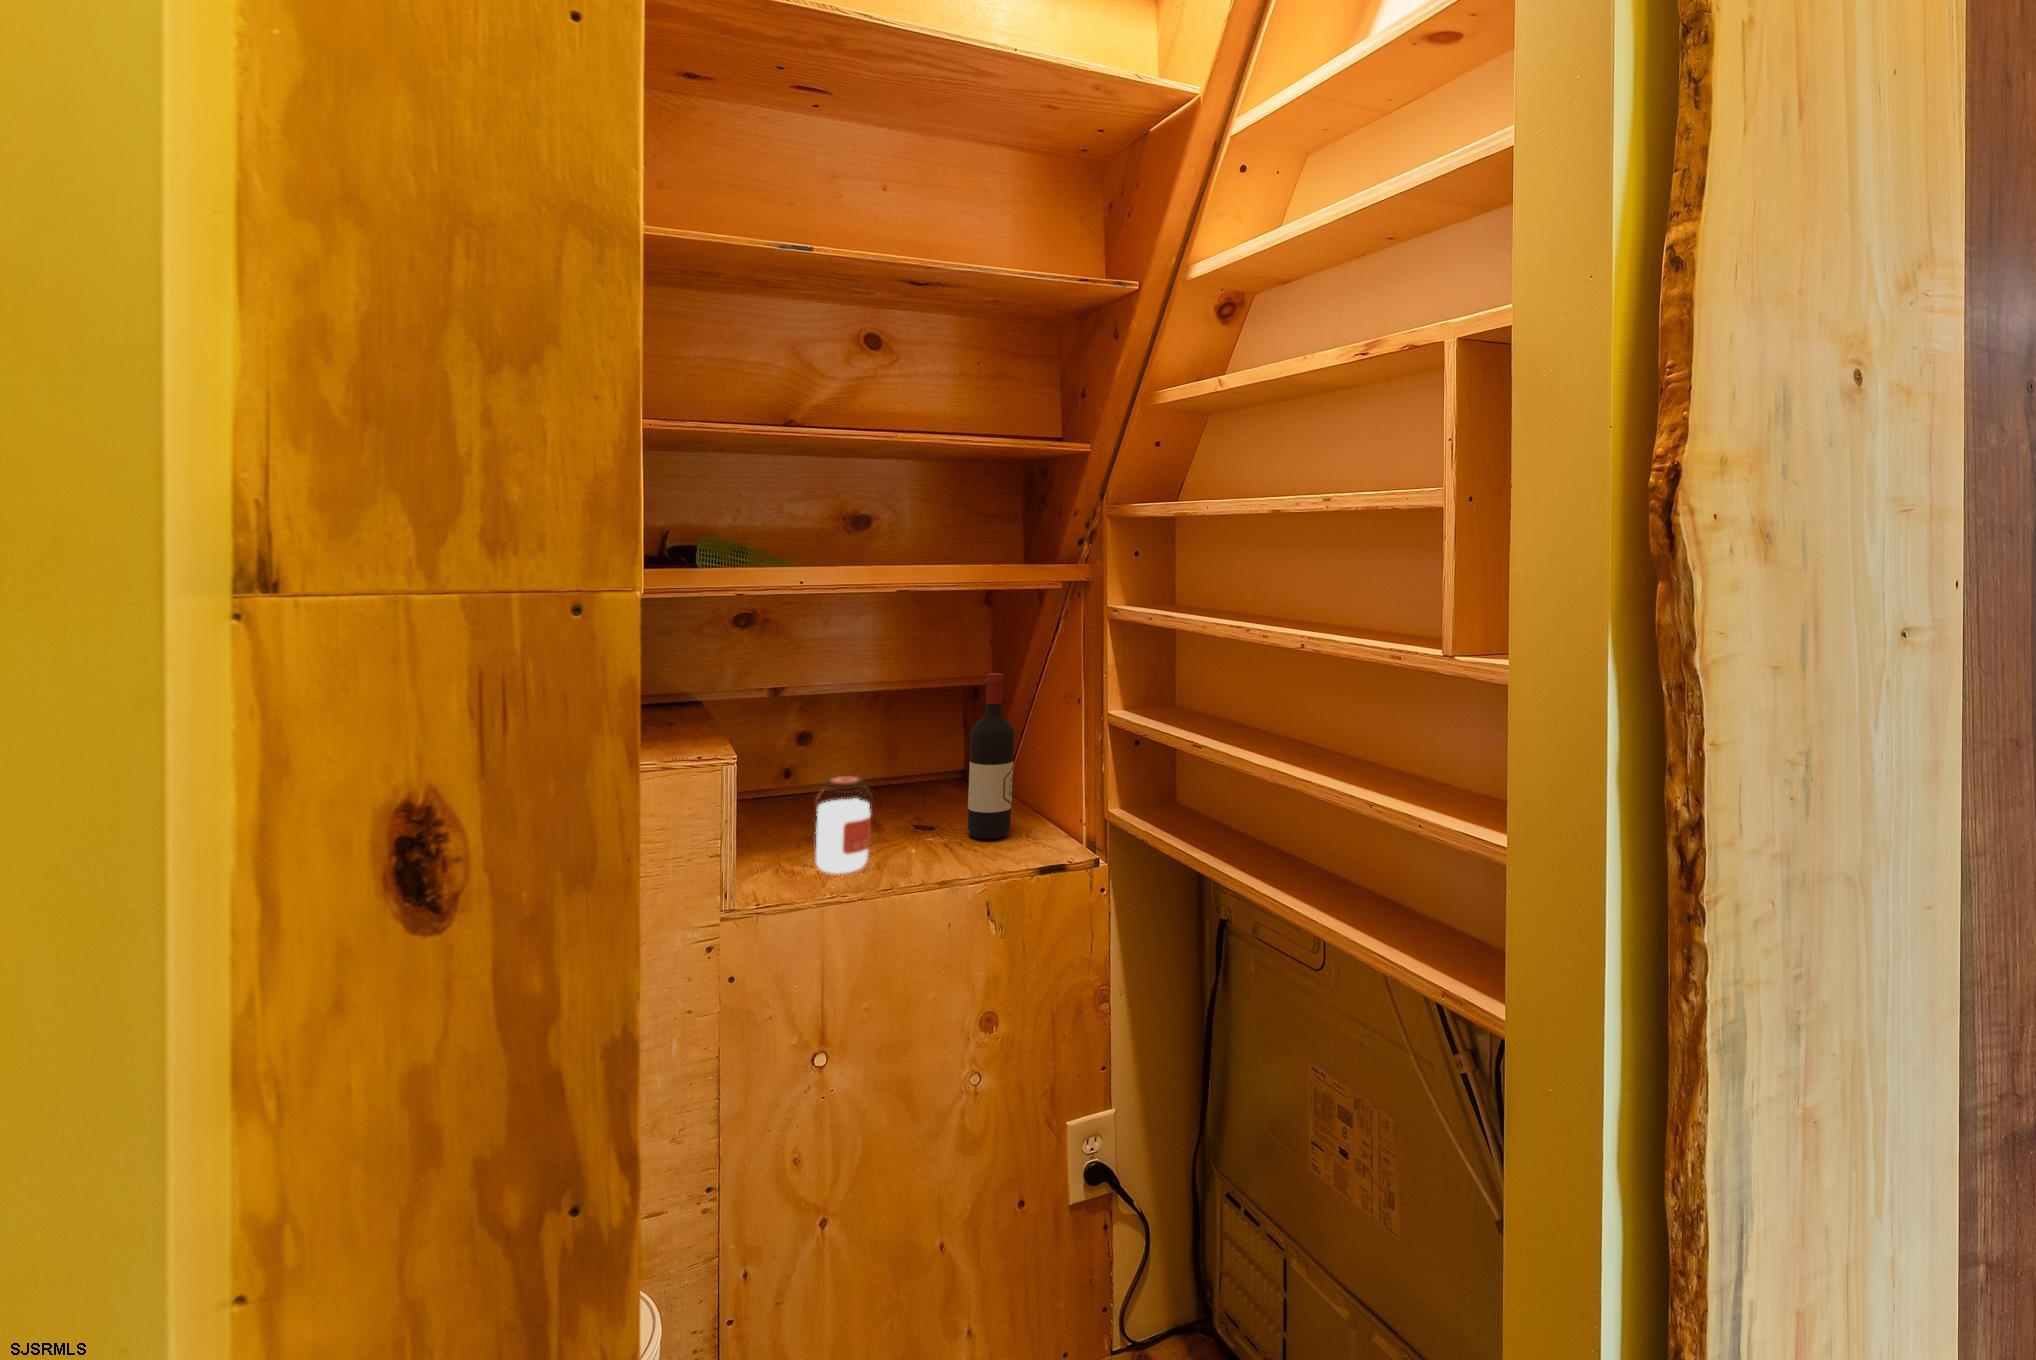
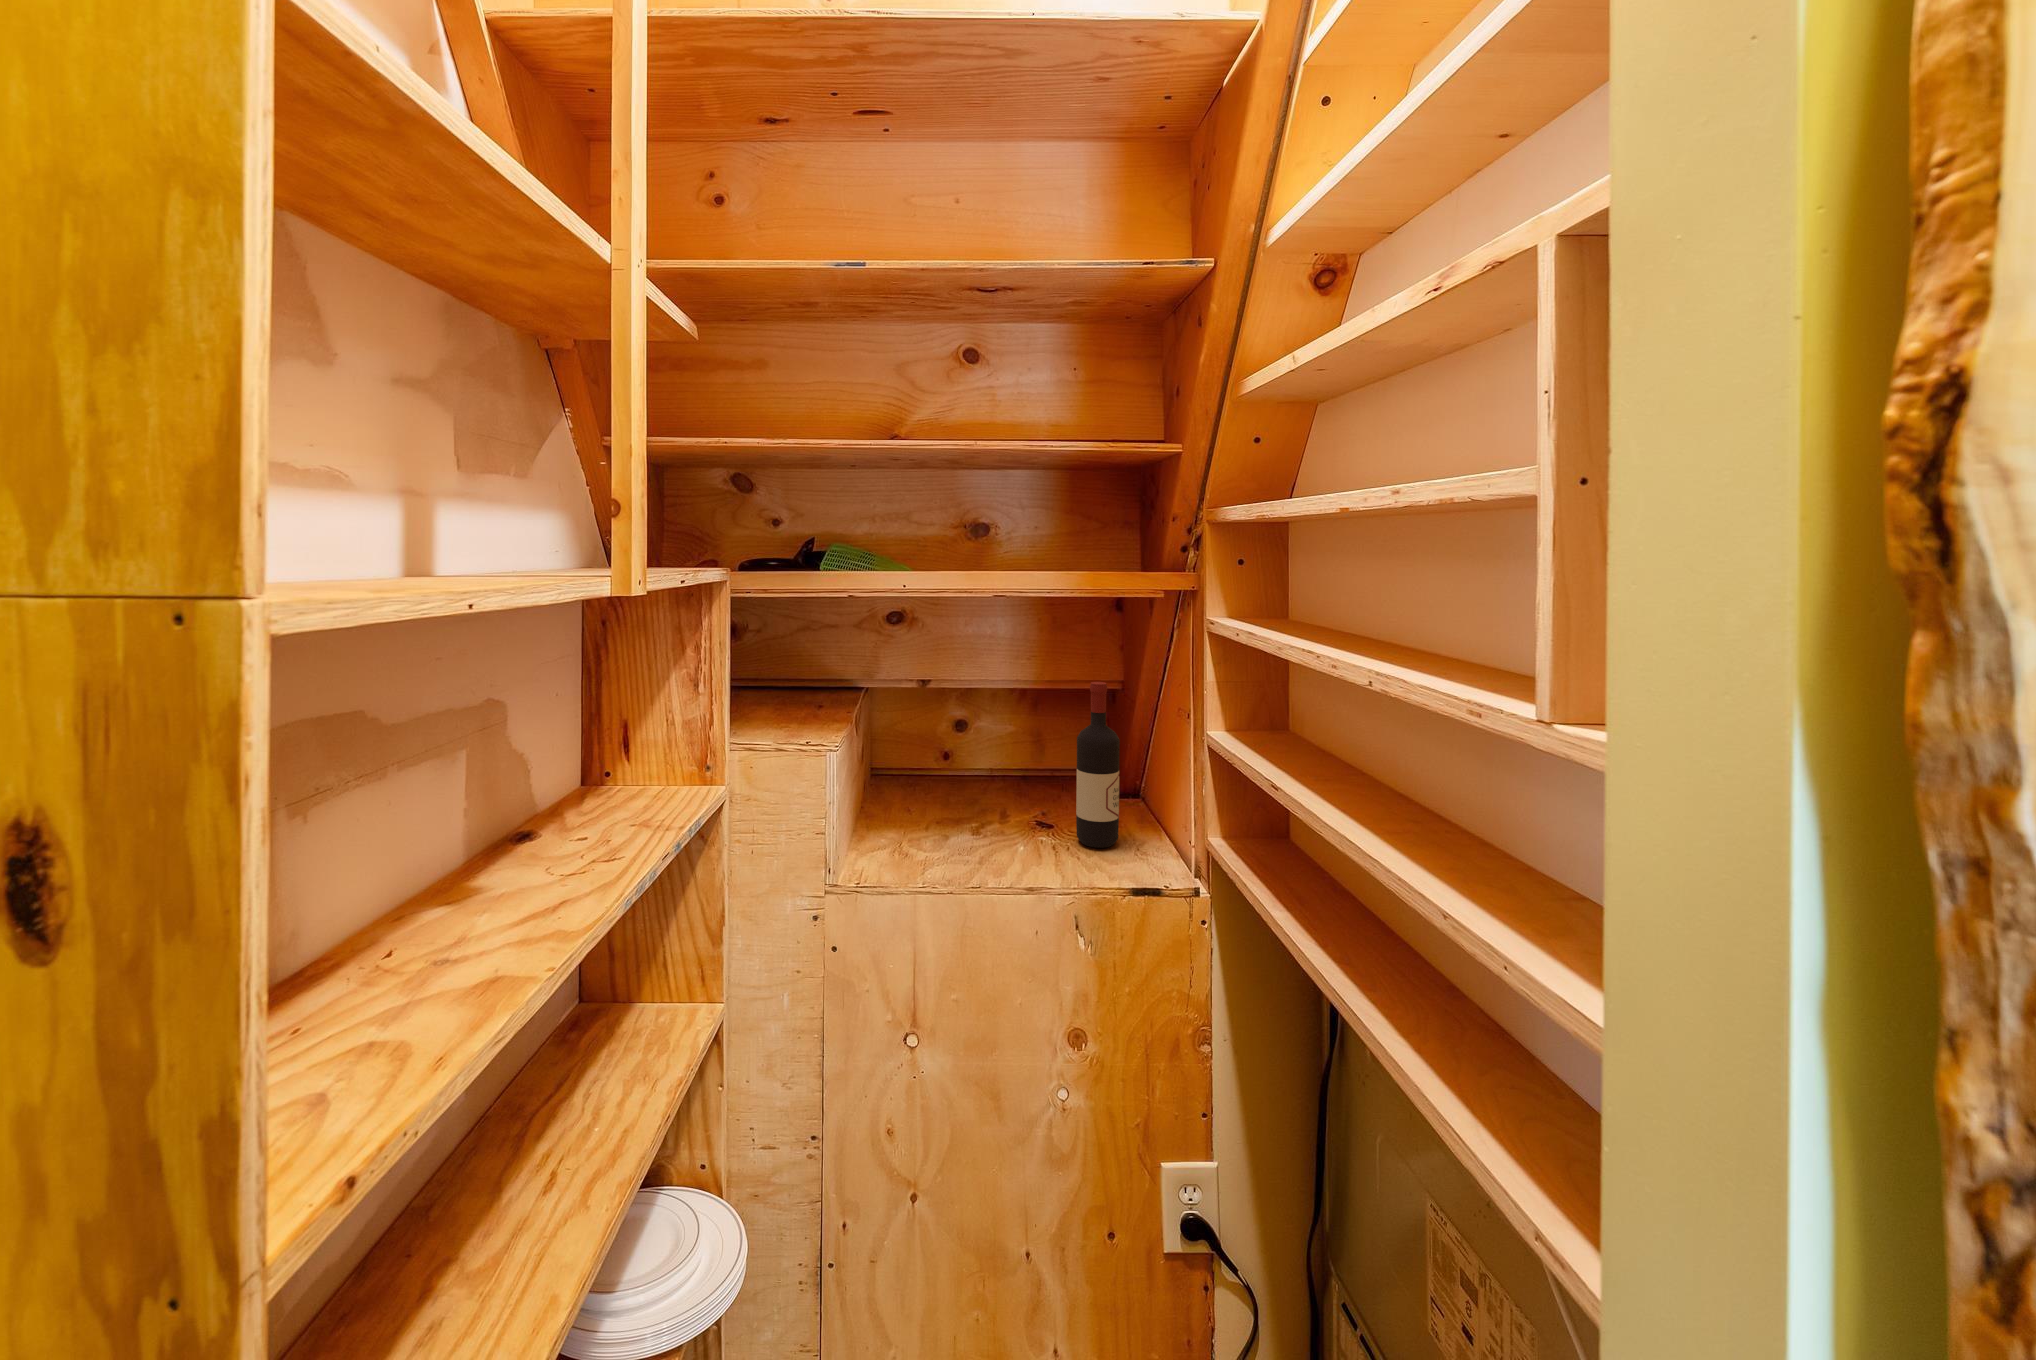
jar: present [816,776,872,874] -> none [919,770,971,863]

